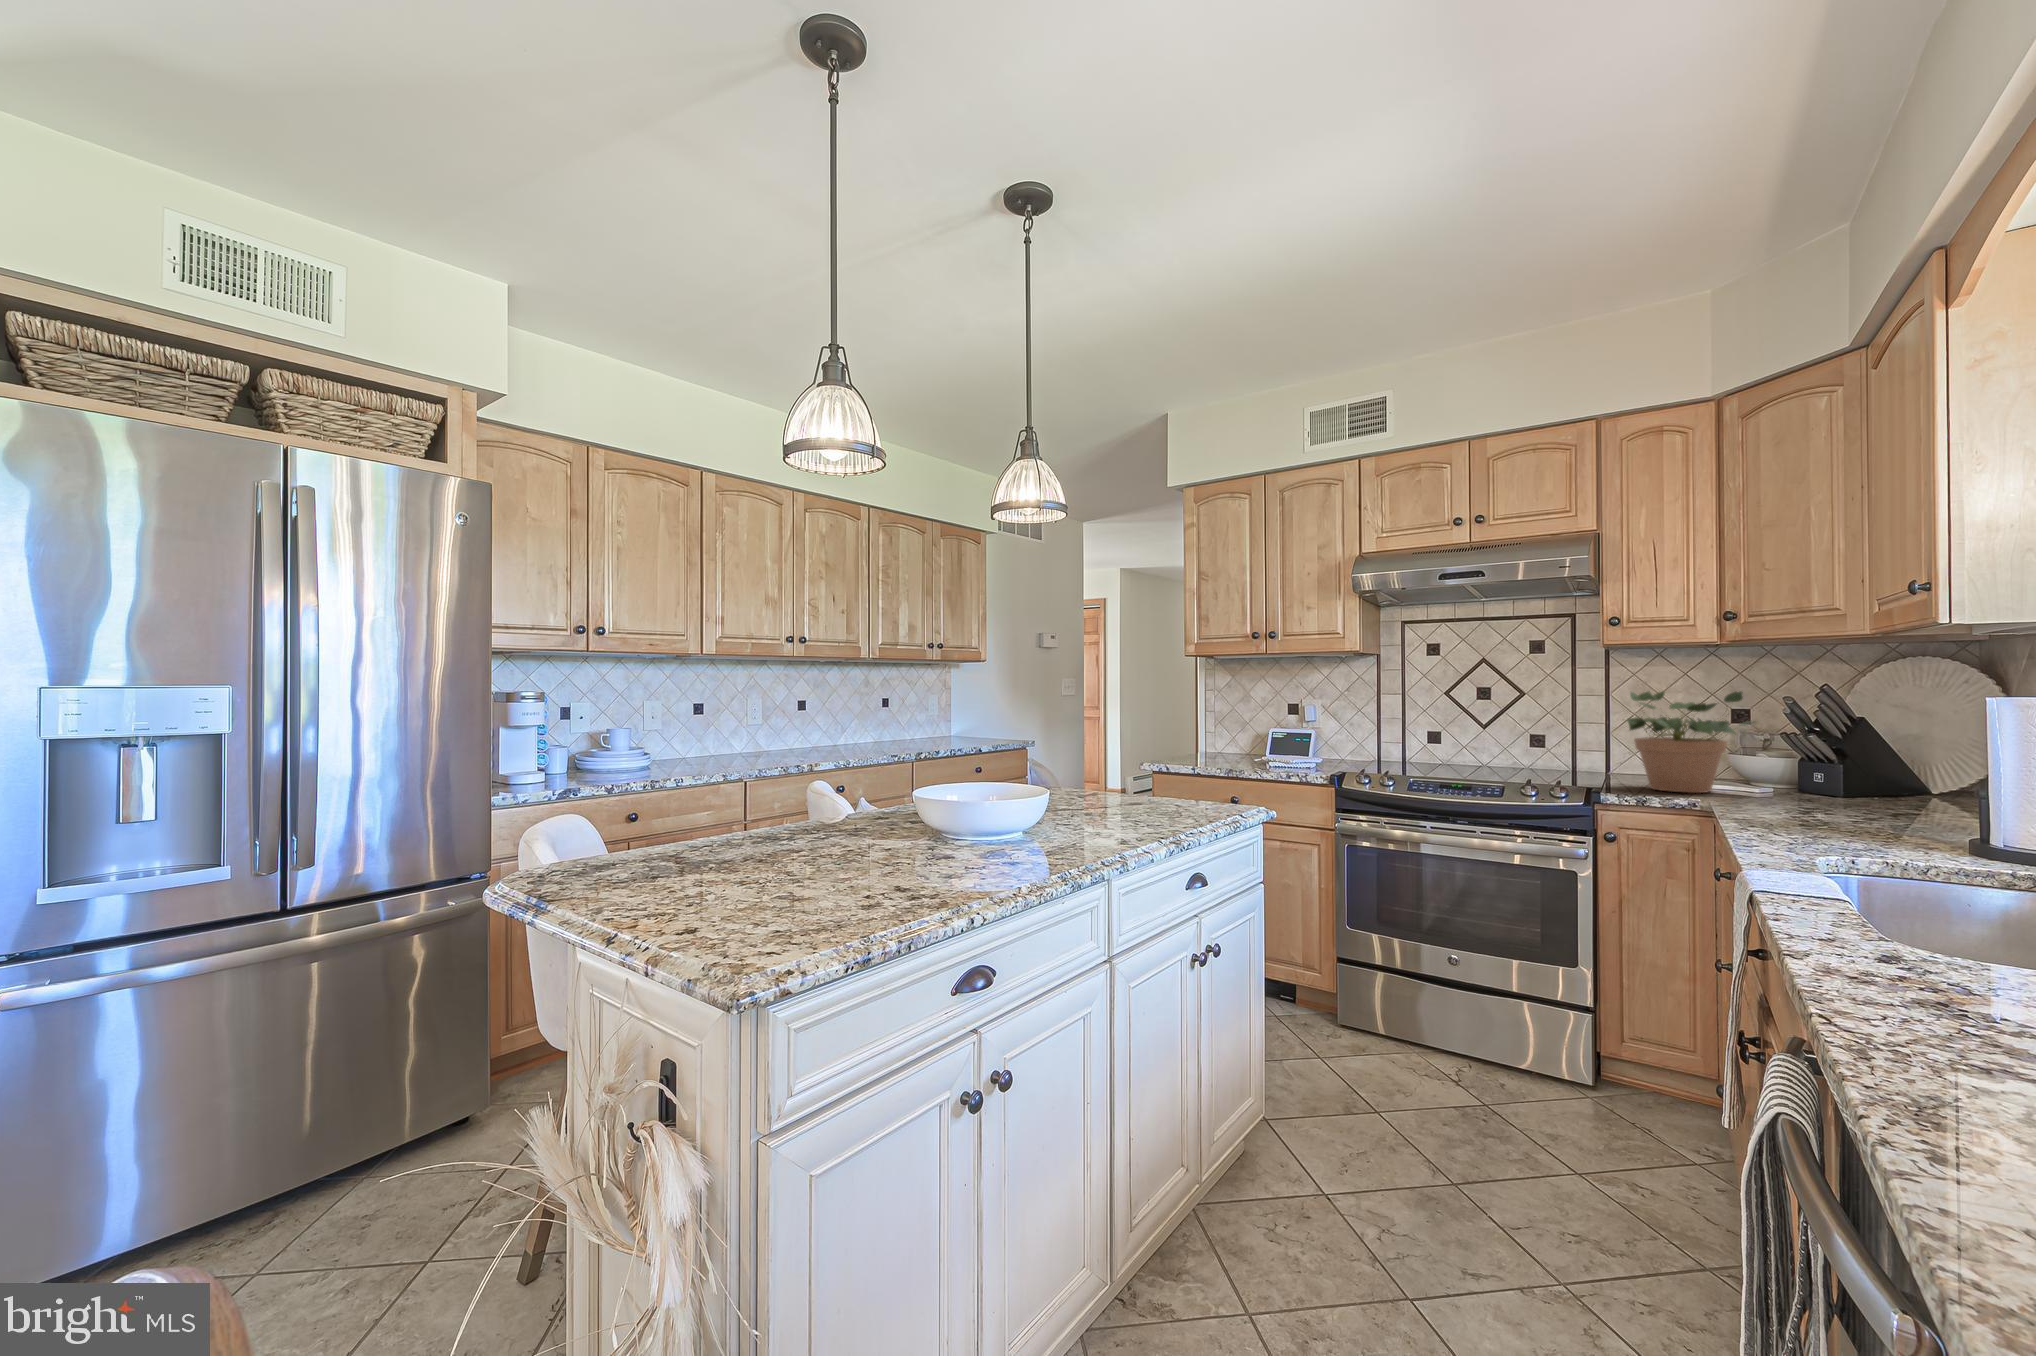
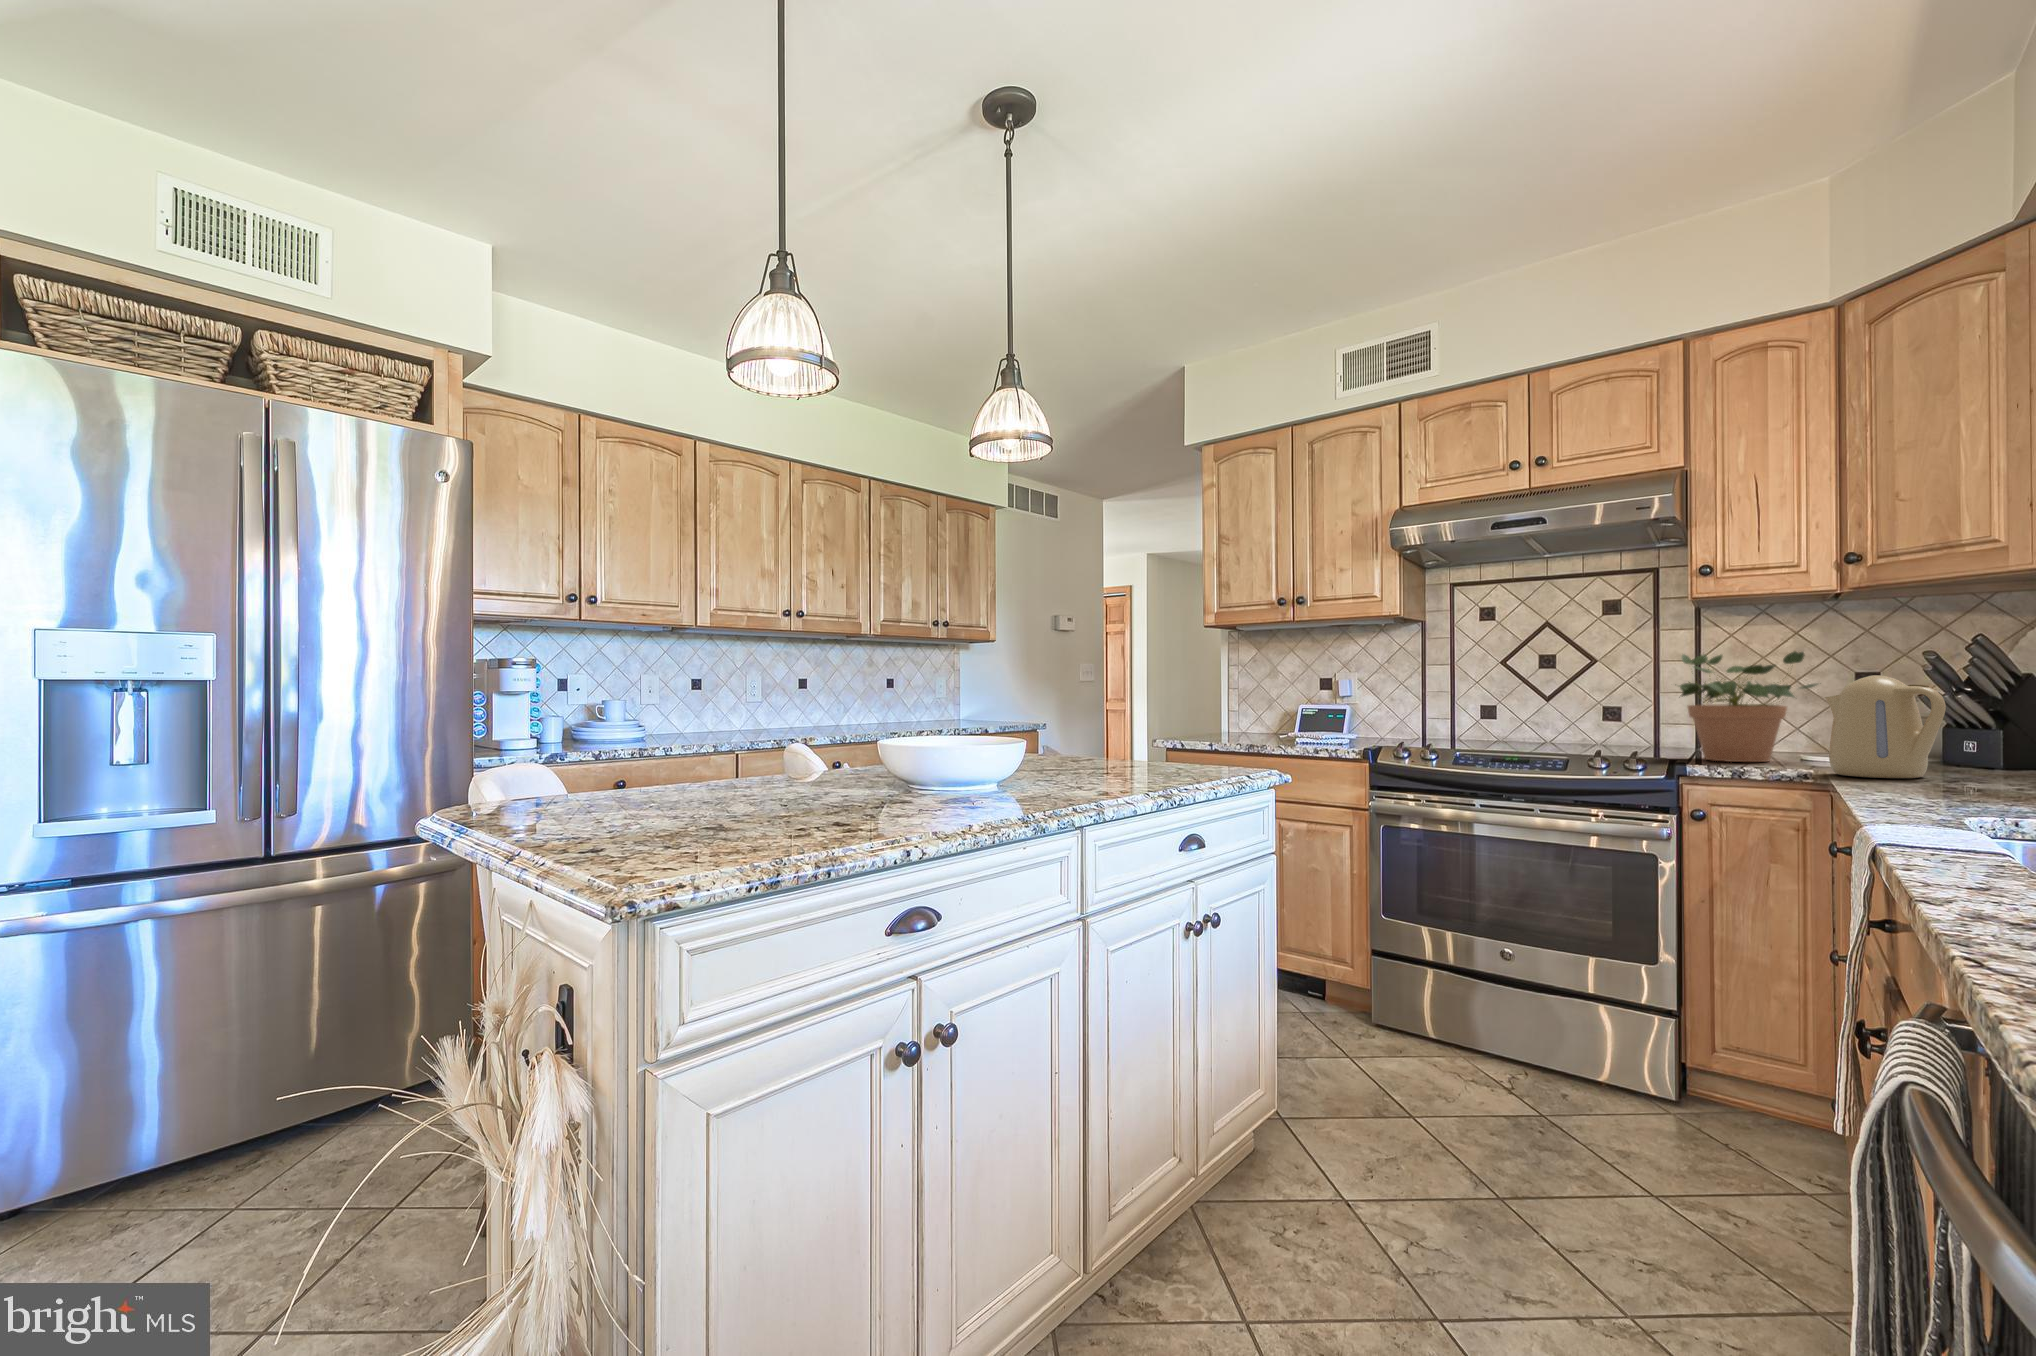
kettle: none [1772,719,1890,816] -> present [1825,675,1946,778]

